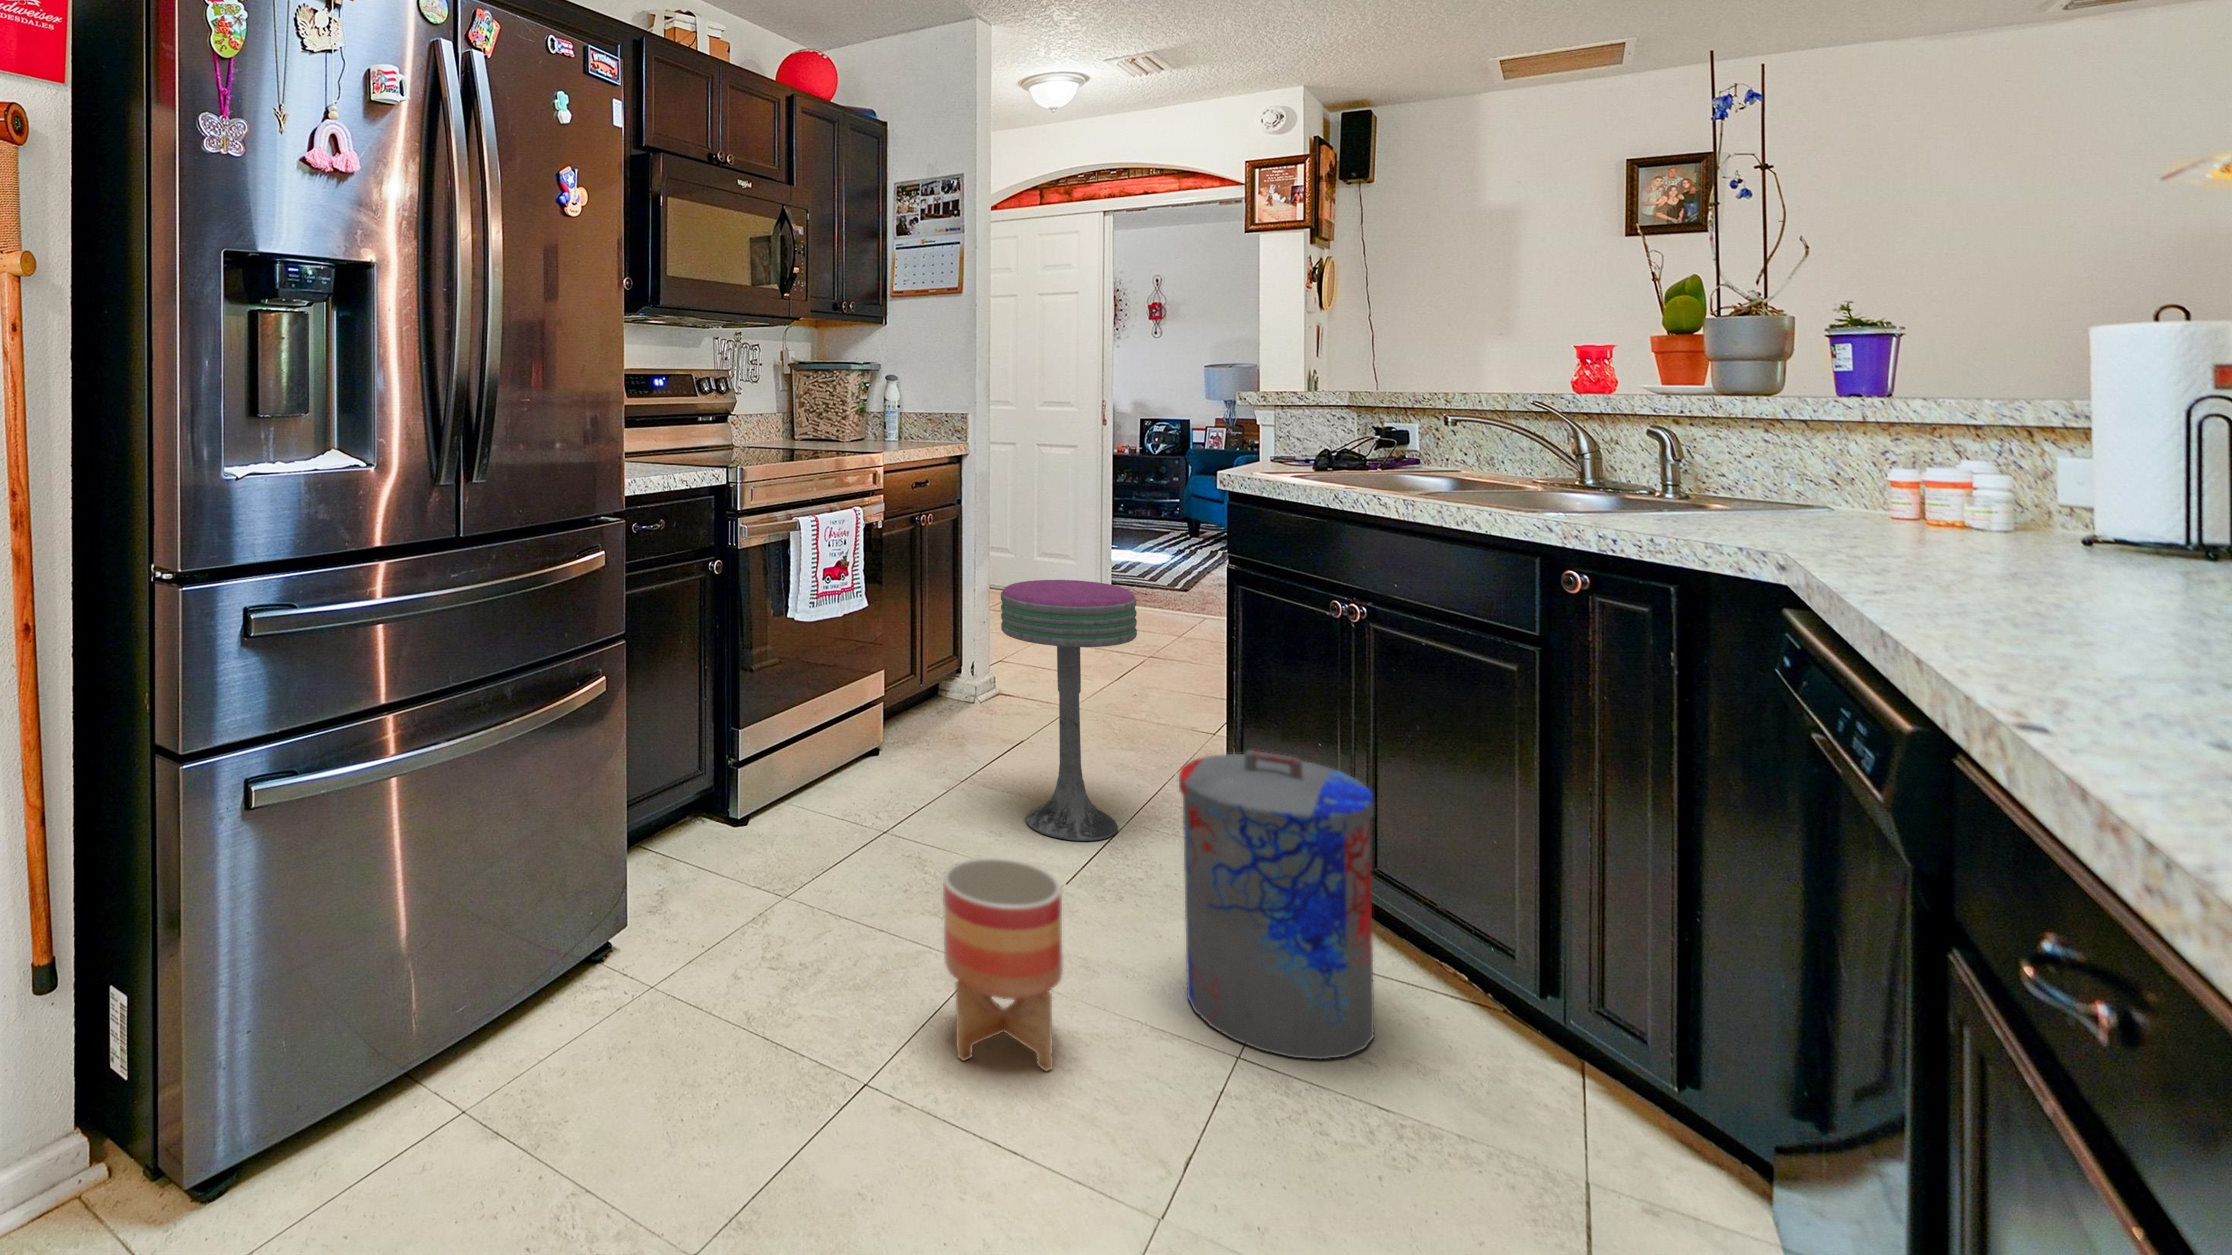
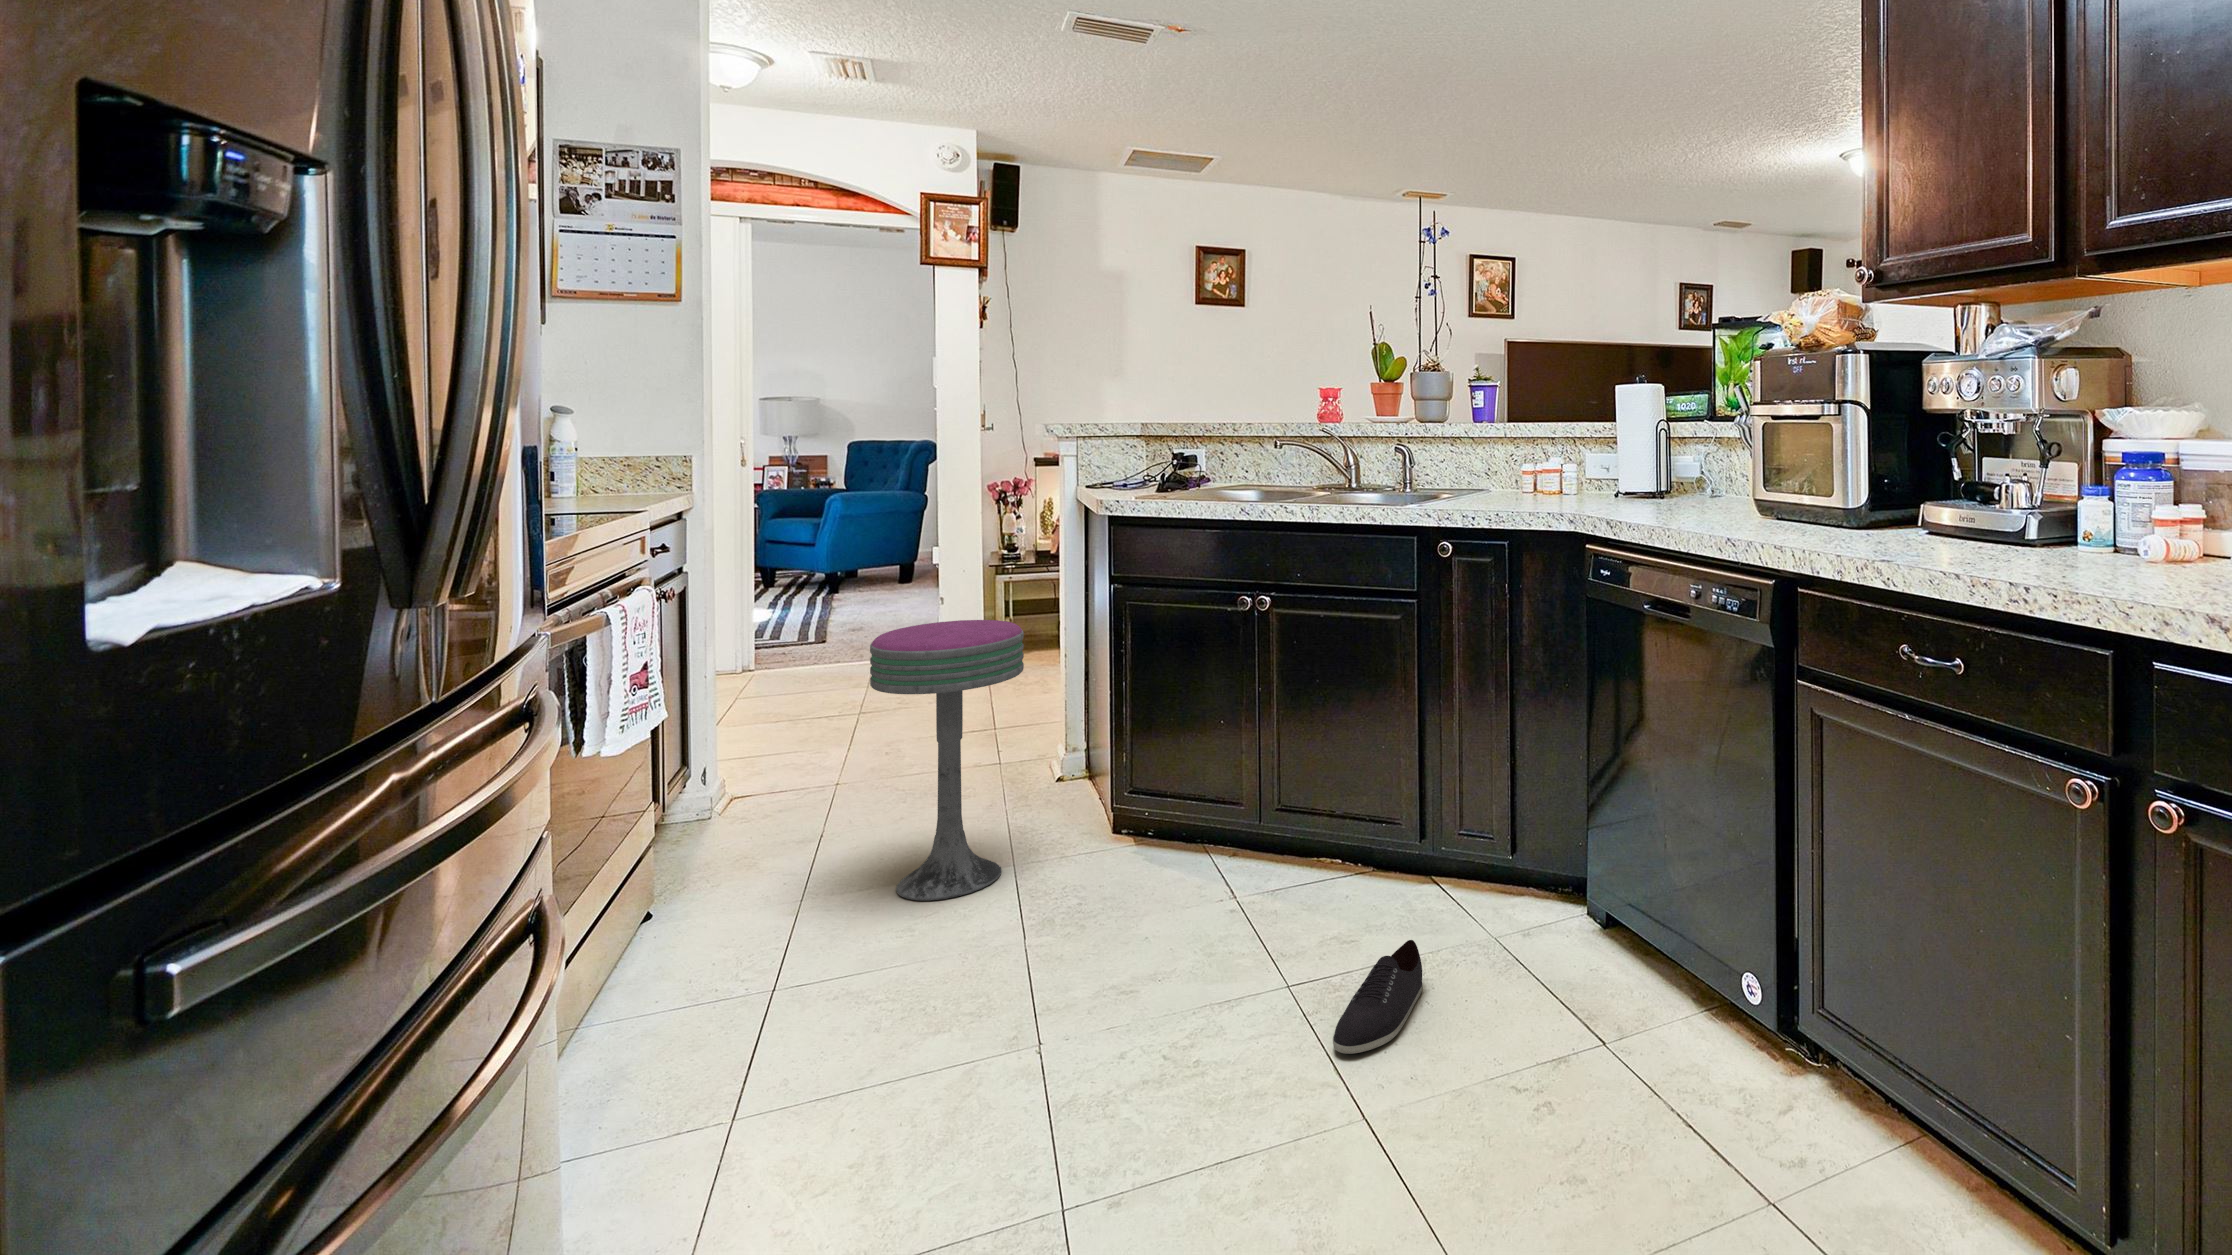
trash can: present [1179,751,1374,1059] -> none [1185,720,1334,972]
planter: present [943,858,1063,1071] -> none [1039,889,1164,1111]
shoe: none [1215,1094,1407,1198] -> present [1333,940,1423,1054]

